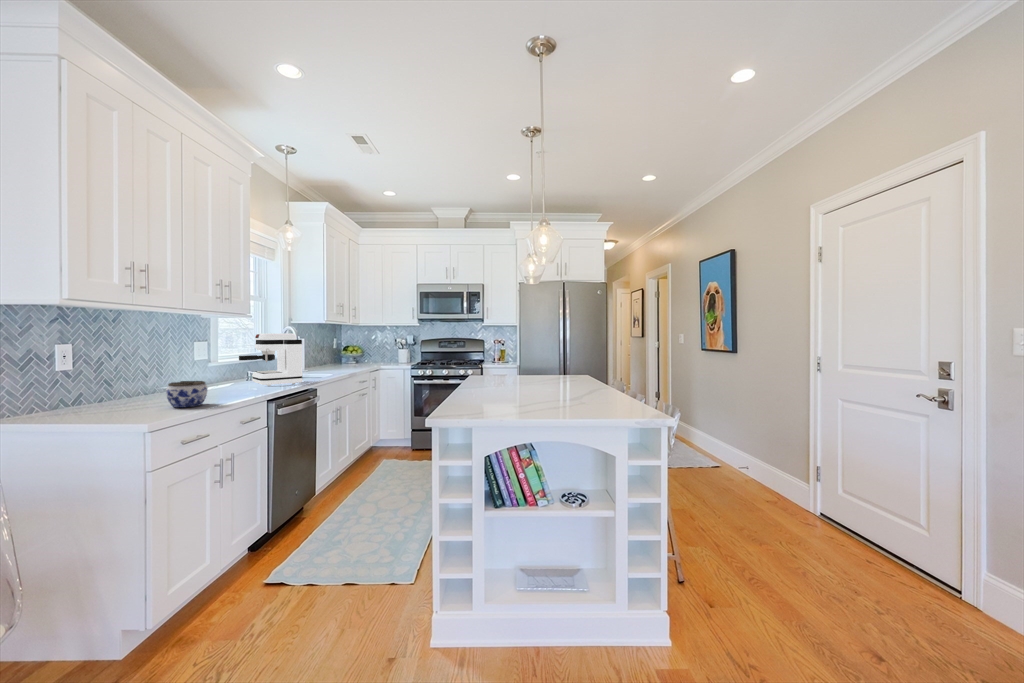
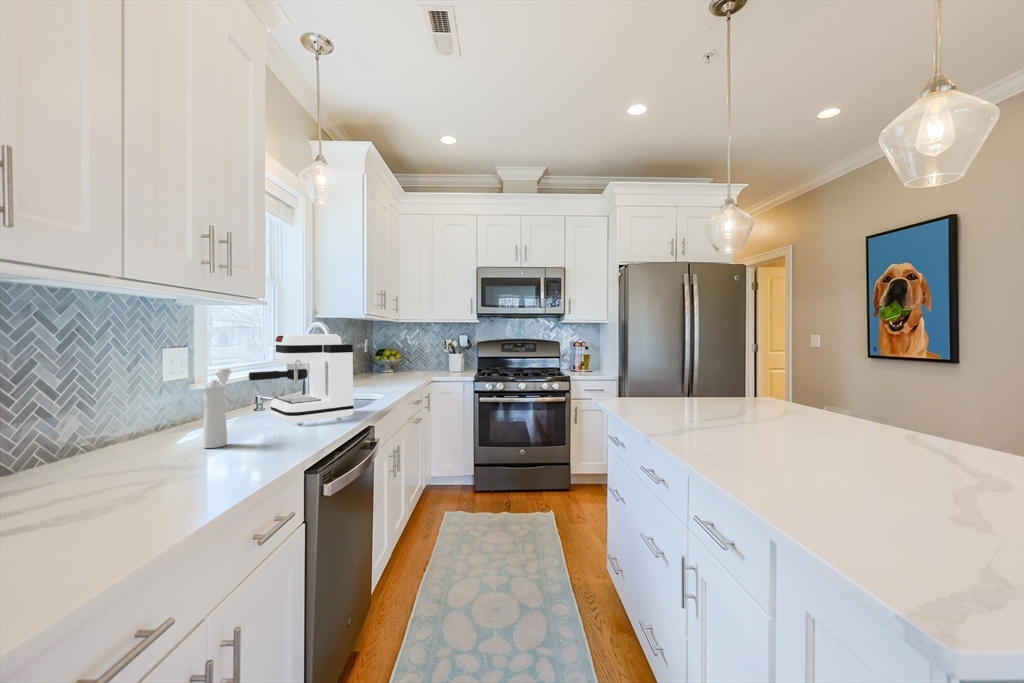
pepper mill: none [211,352,228,393] -> present [202,368,232,448]
jar: present [166,381,207,408] -> none [97,441,194,510]

